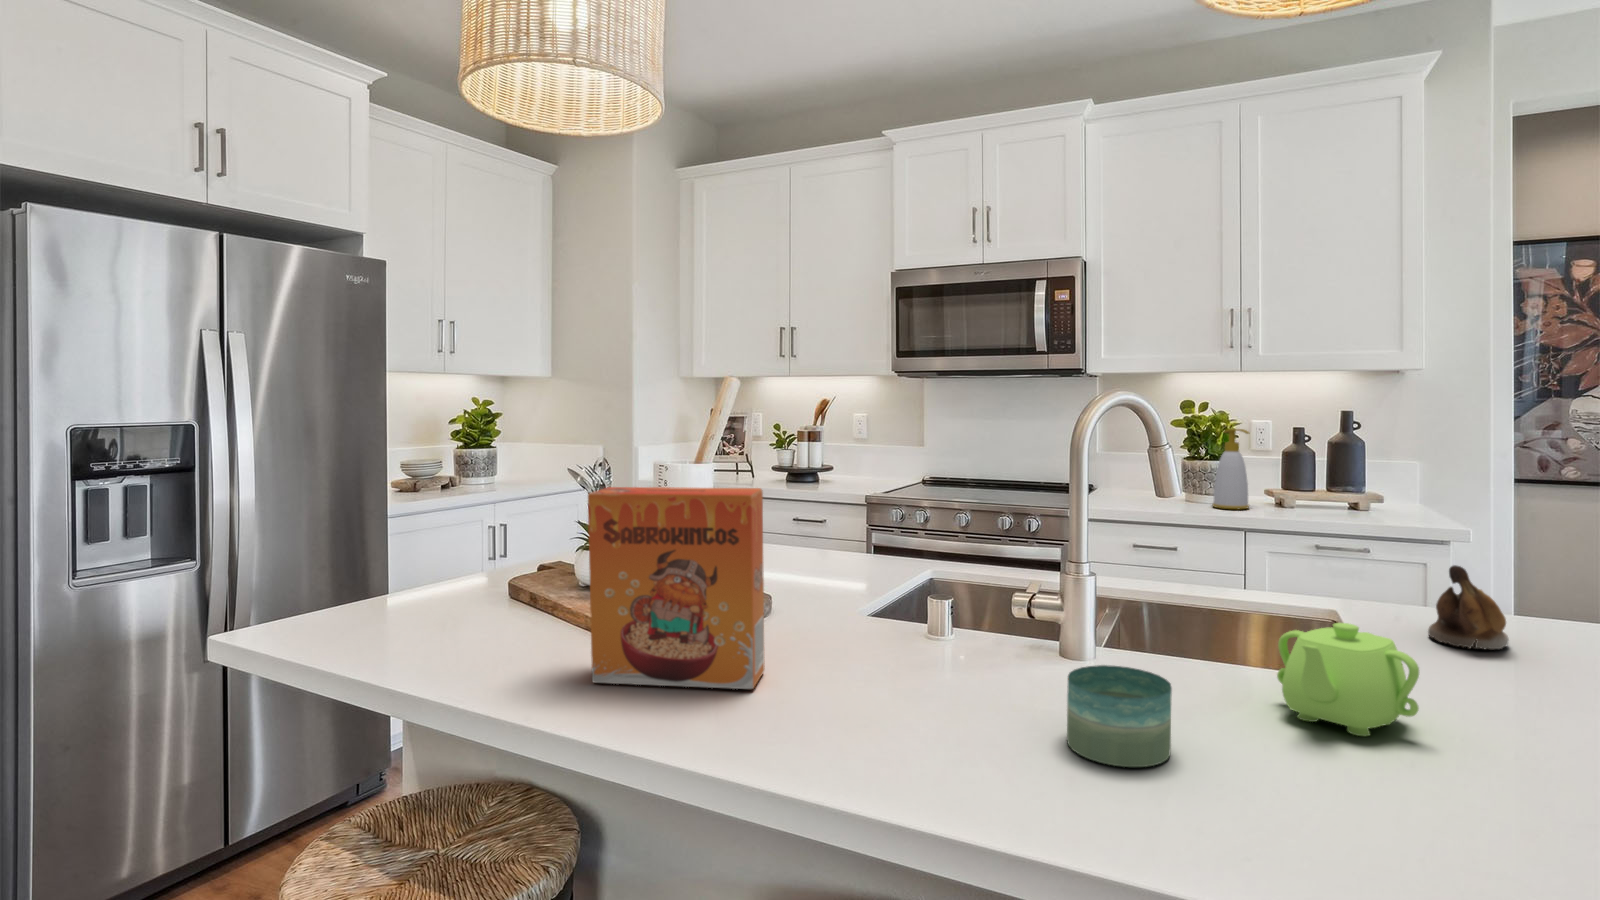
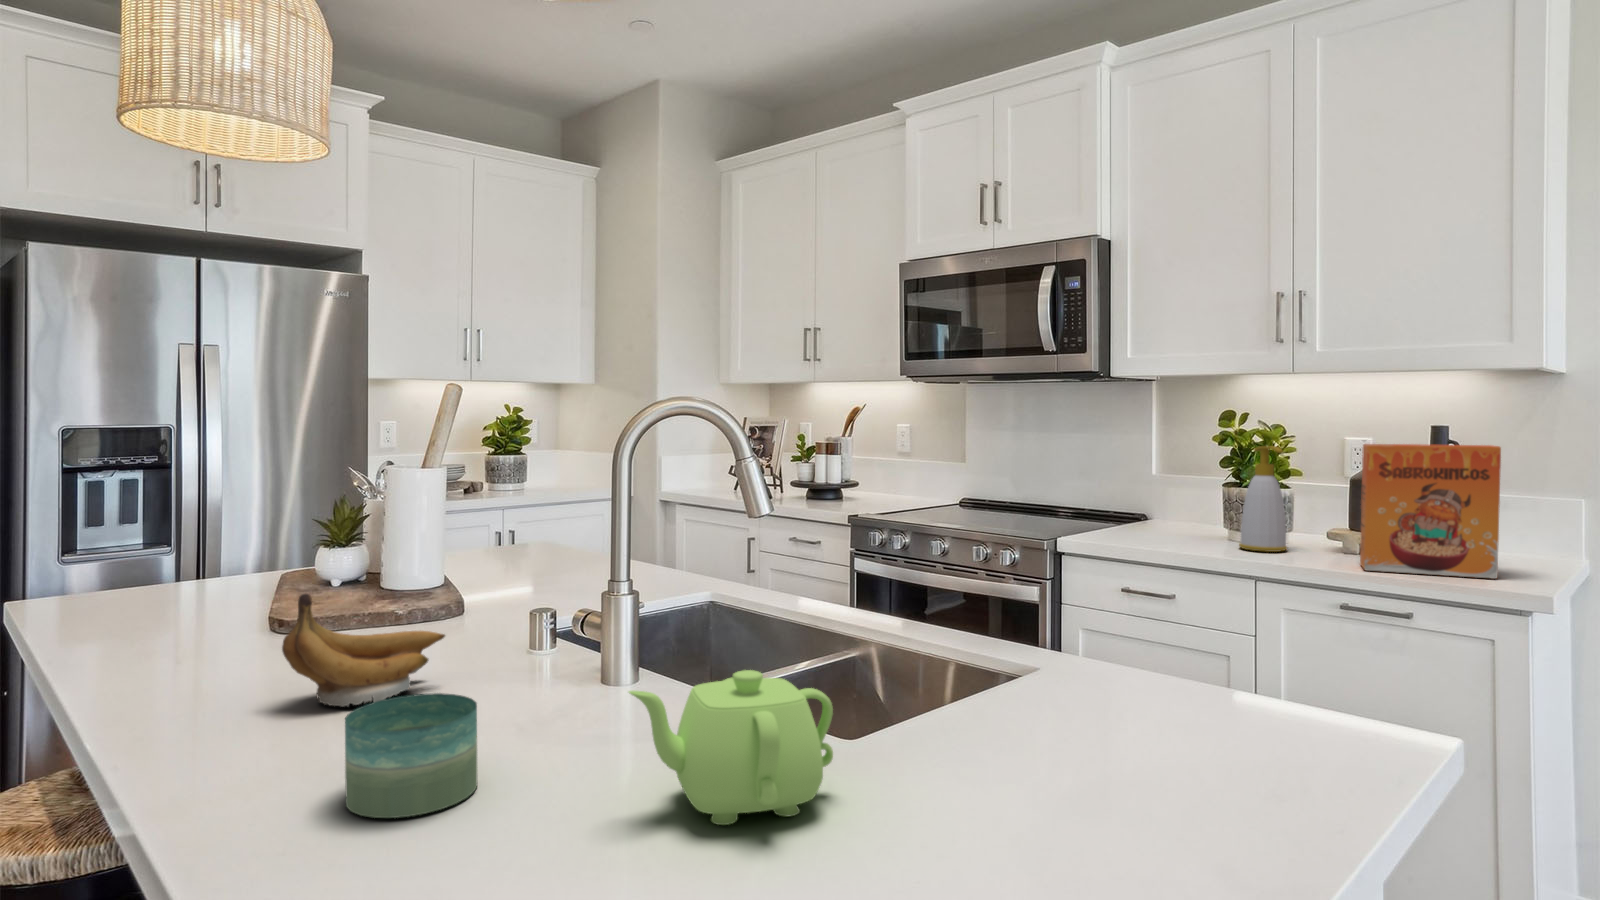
cereal box: present [588,487,765,689] -> present [1360,444,1501,579]
banana: present [1428,565,1509,650] -> present [282,594,445,707]

